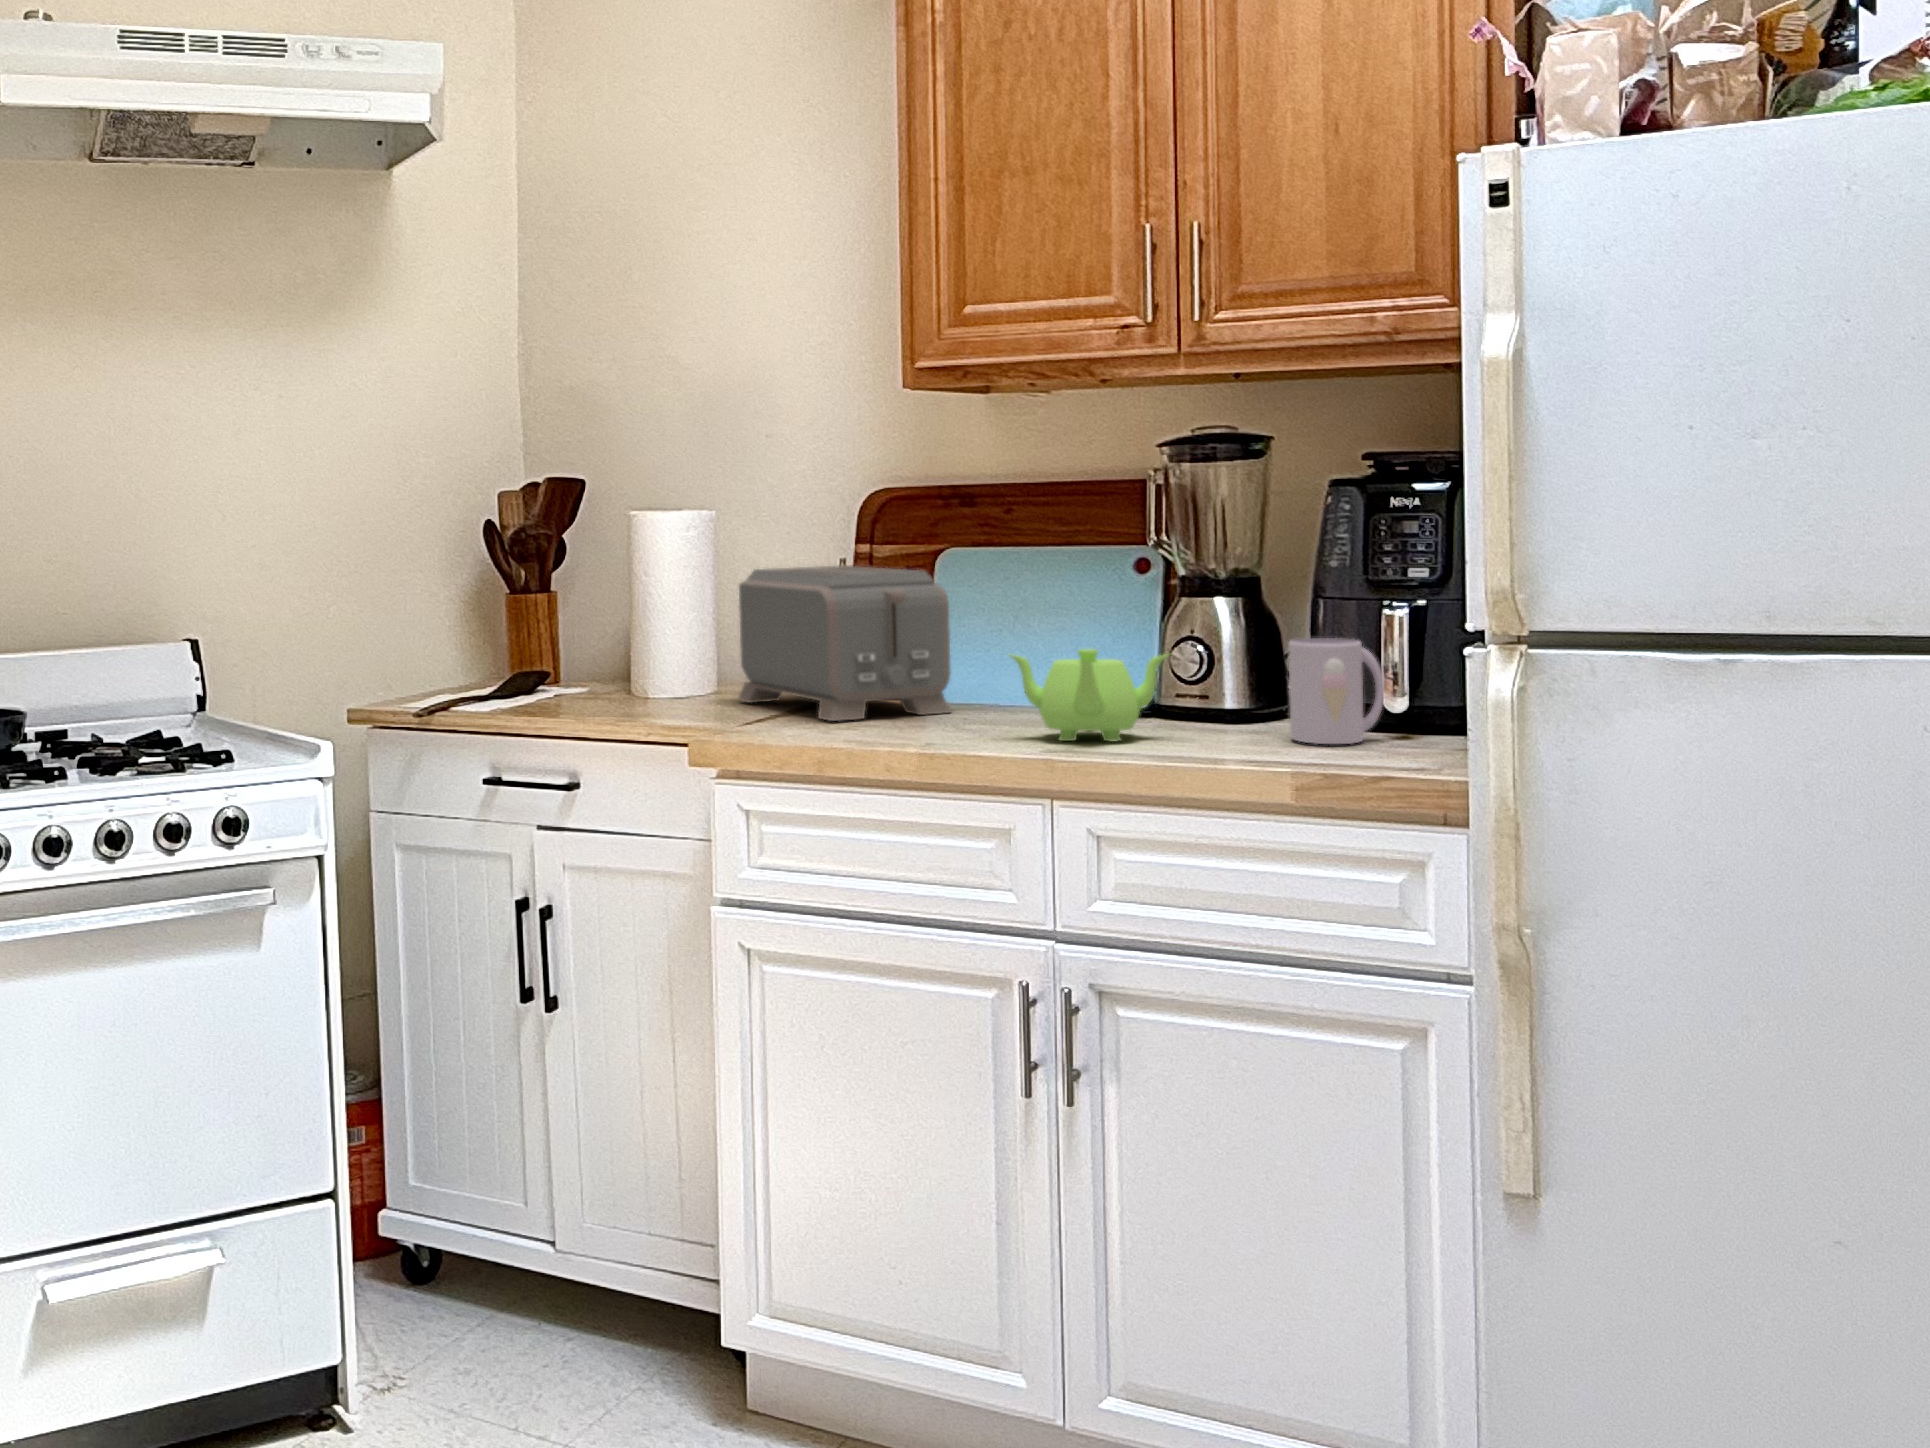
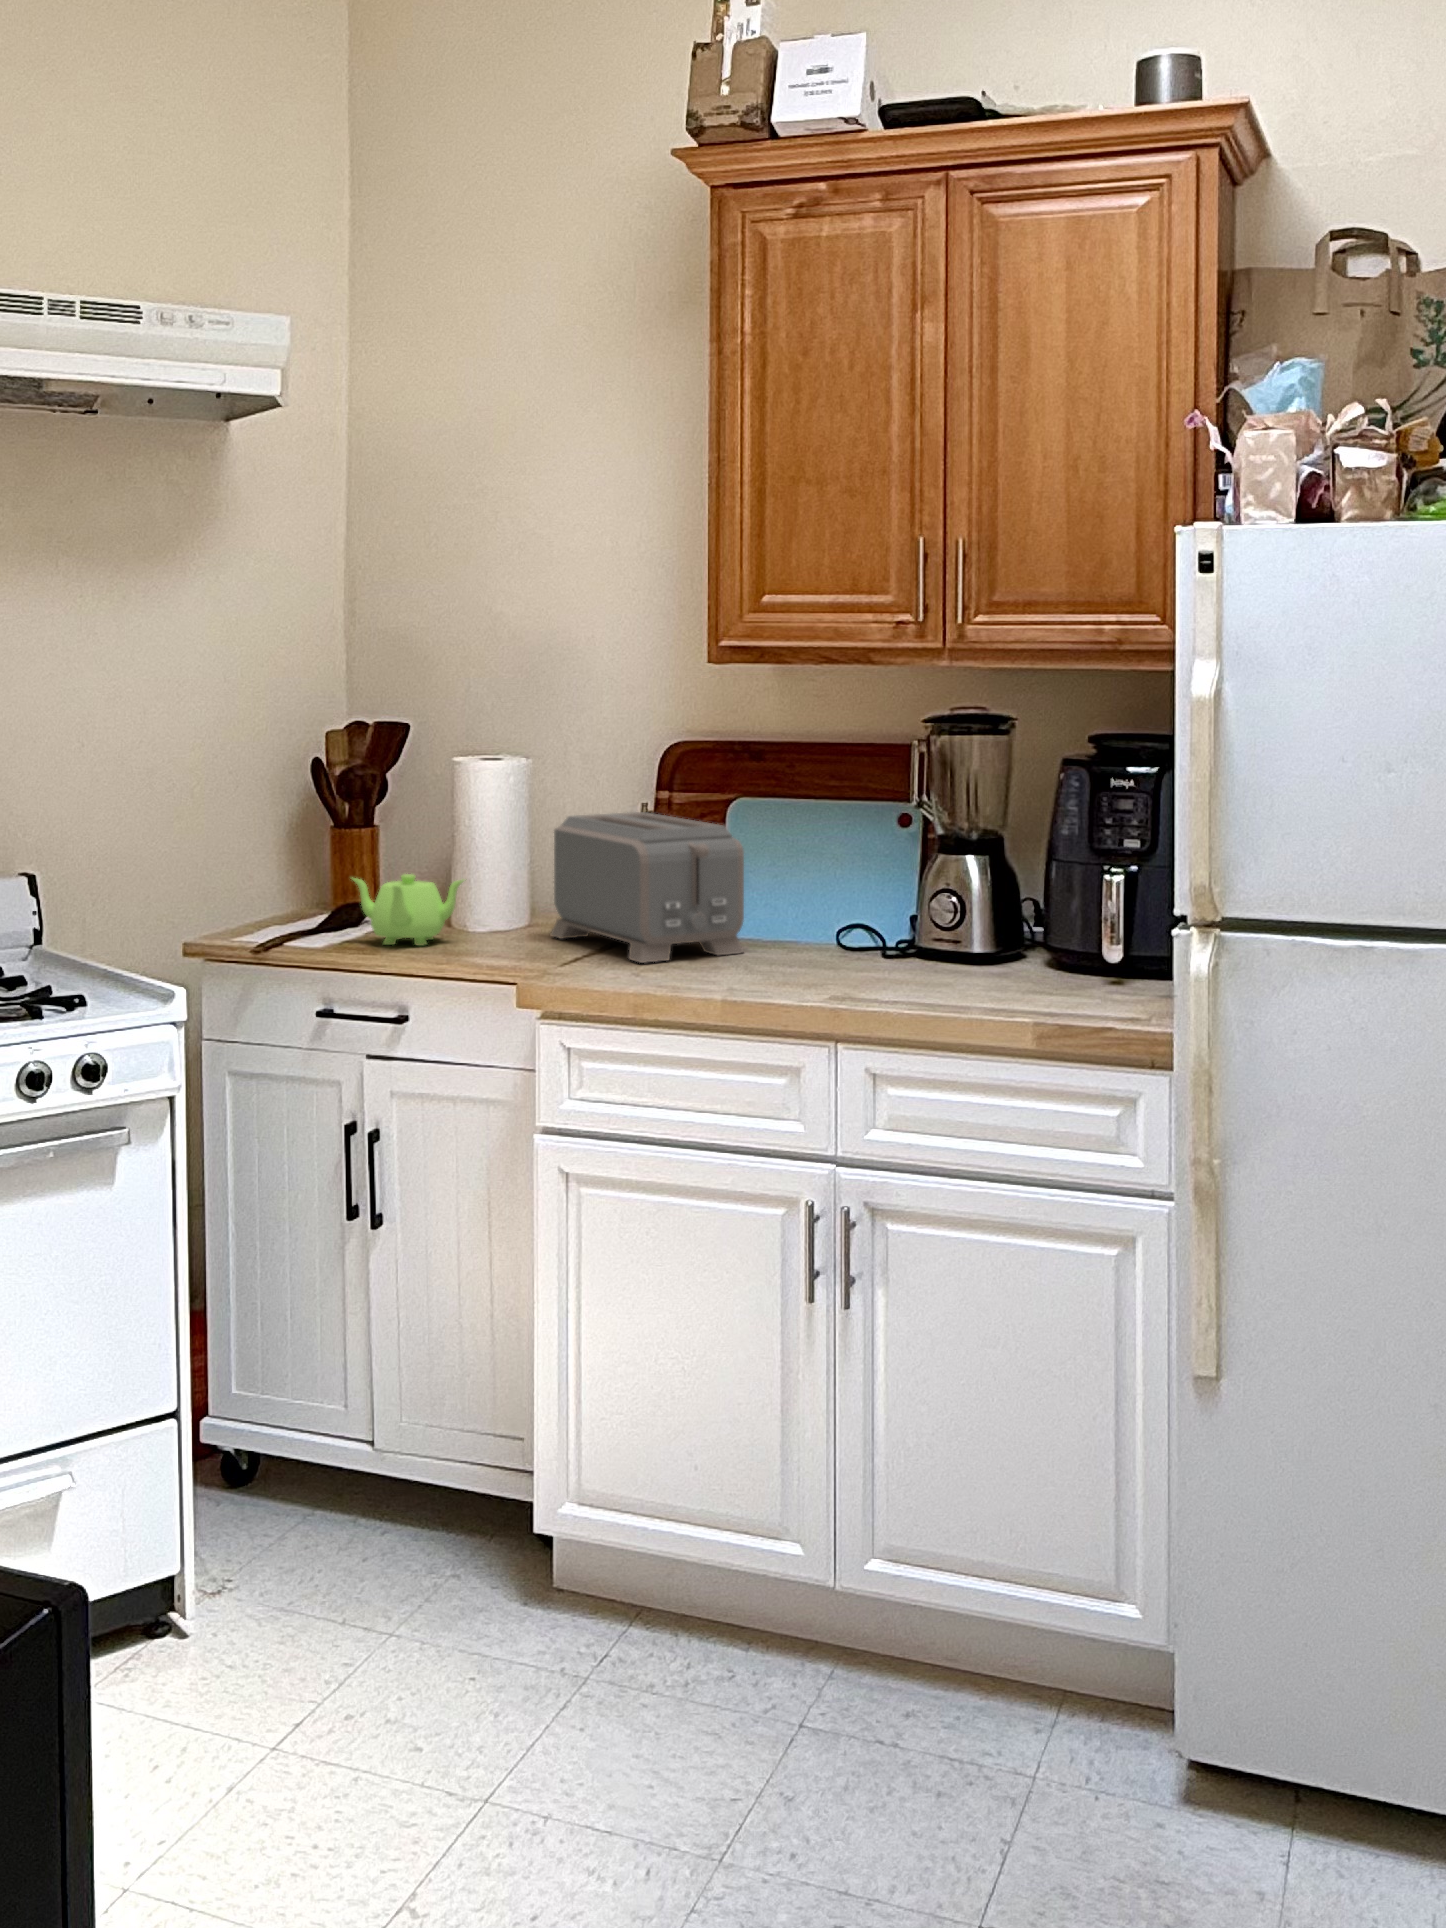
mug: present [1288,638,1384,744] -> none [1031,901,1106,994]
teapot: present [1010,649,1168,742] -> present [352,874,464,945]

